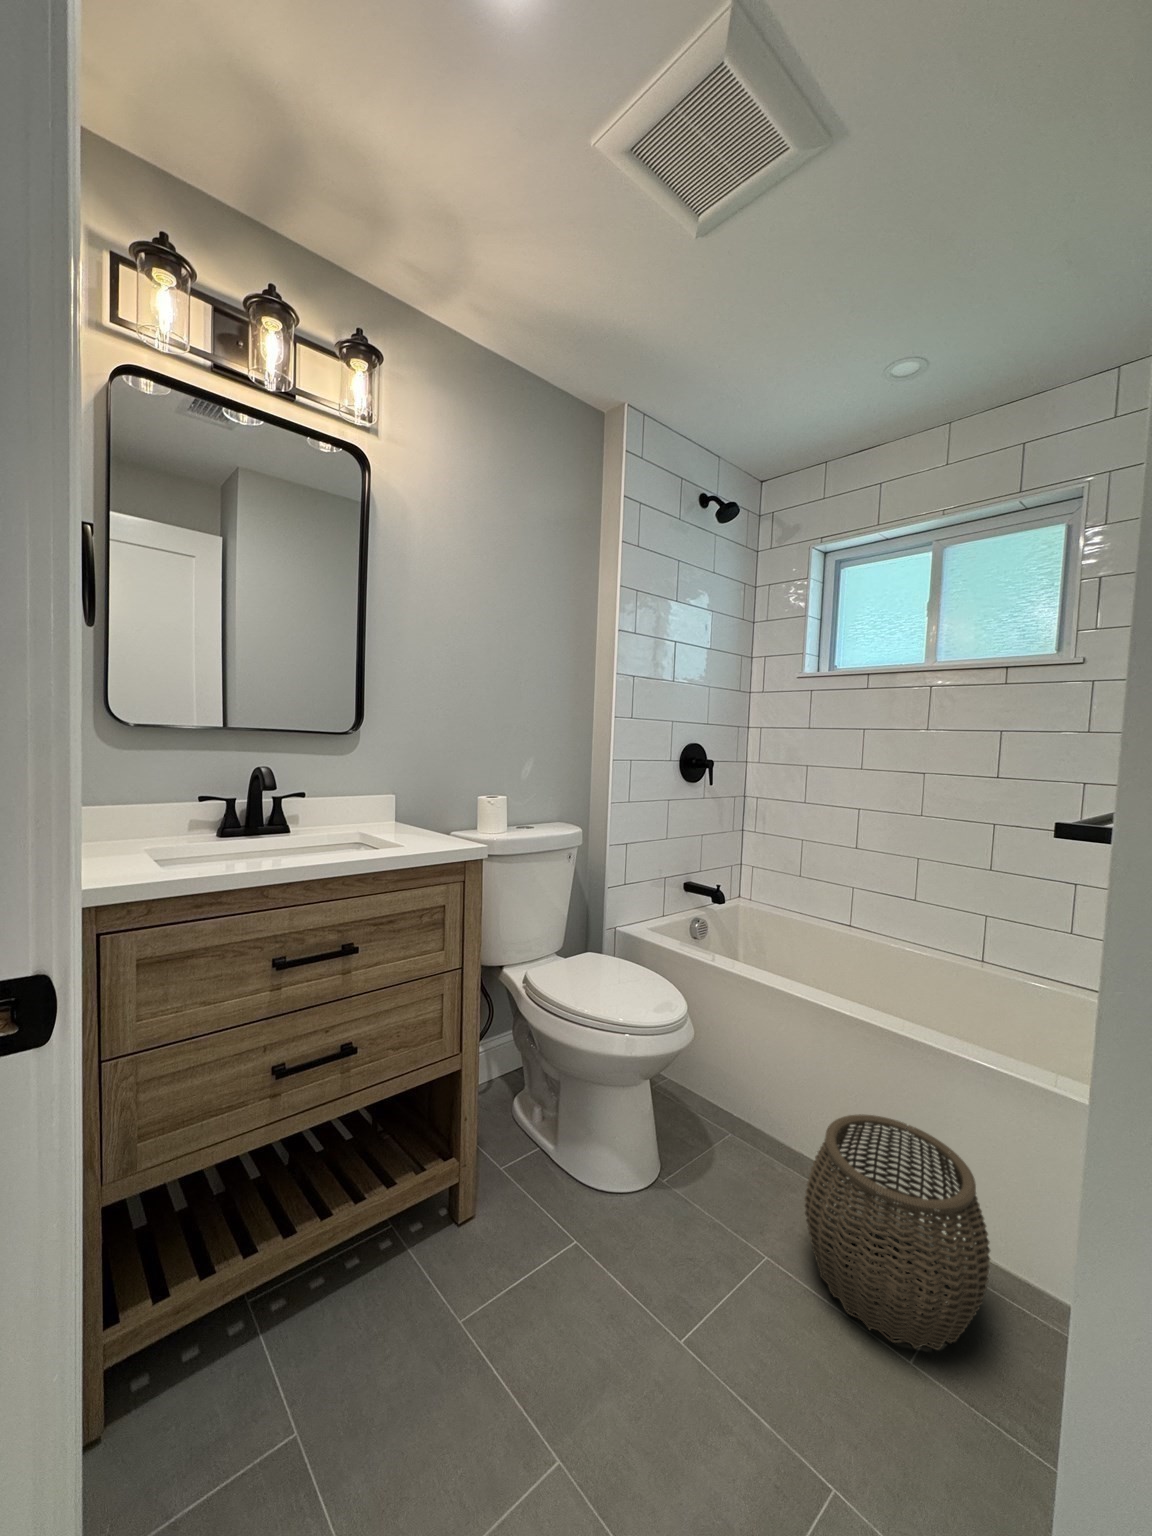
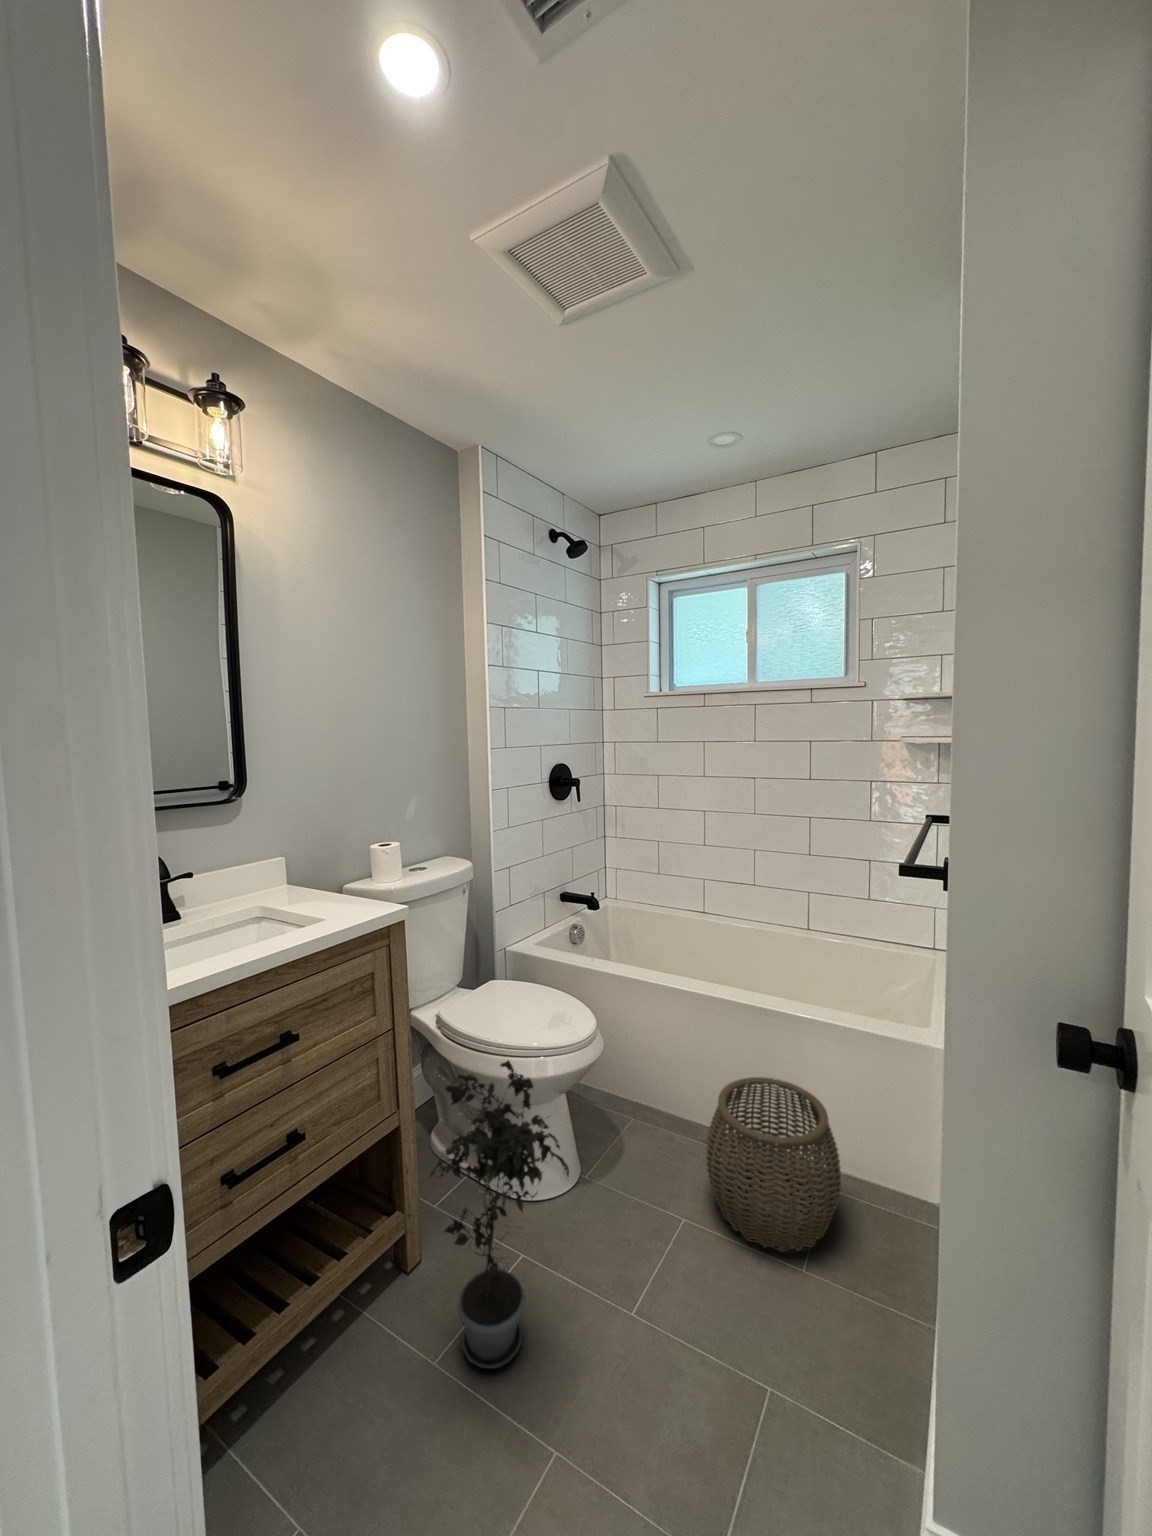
potted plant: none [467,1020,607,1356] -> present [430,1060,569,1369]

